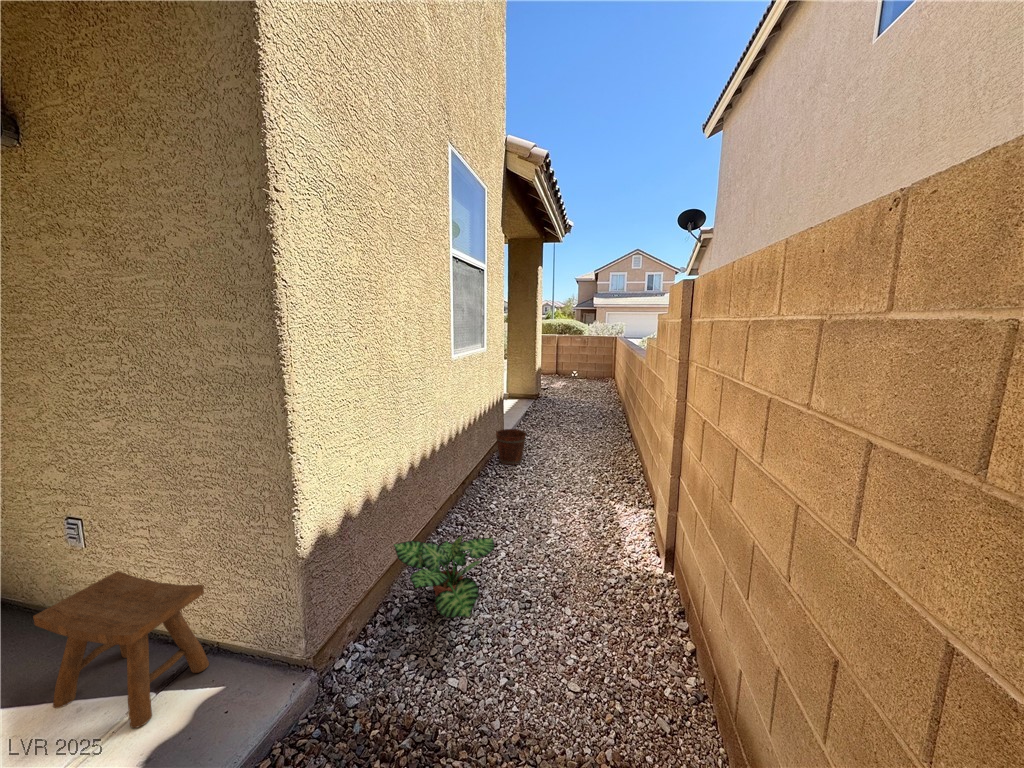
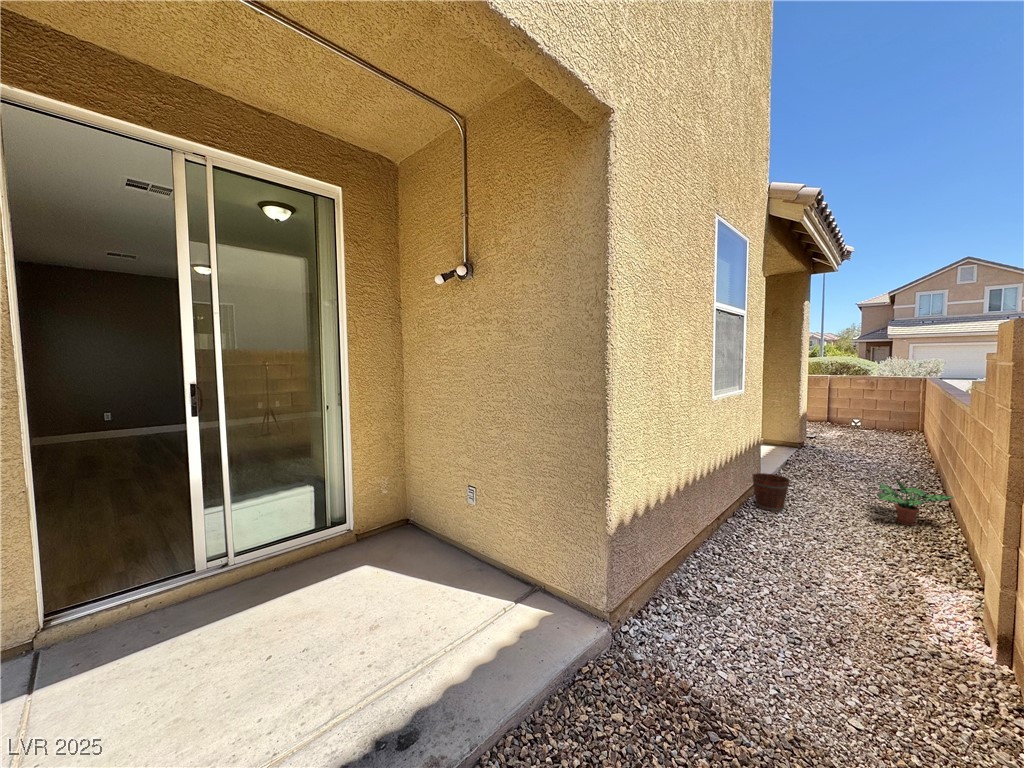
potted plant: present [394,536,495,618] -> present [877,480,955,525]
stool: present [33,571,209,728] -> none [468,521,545,615]

